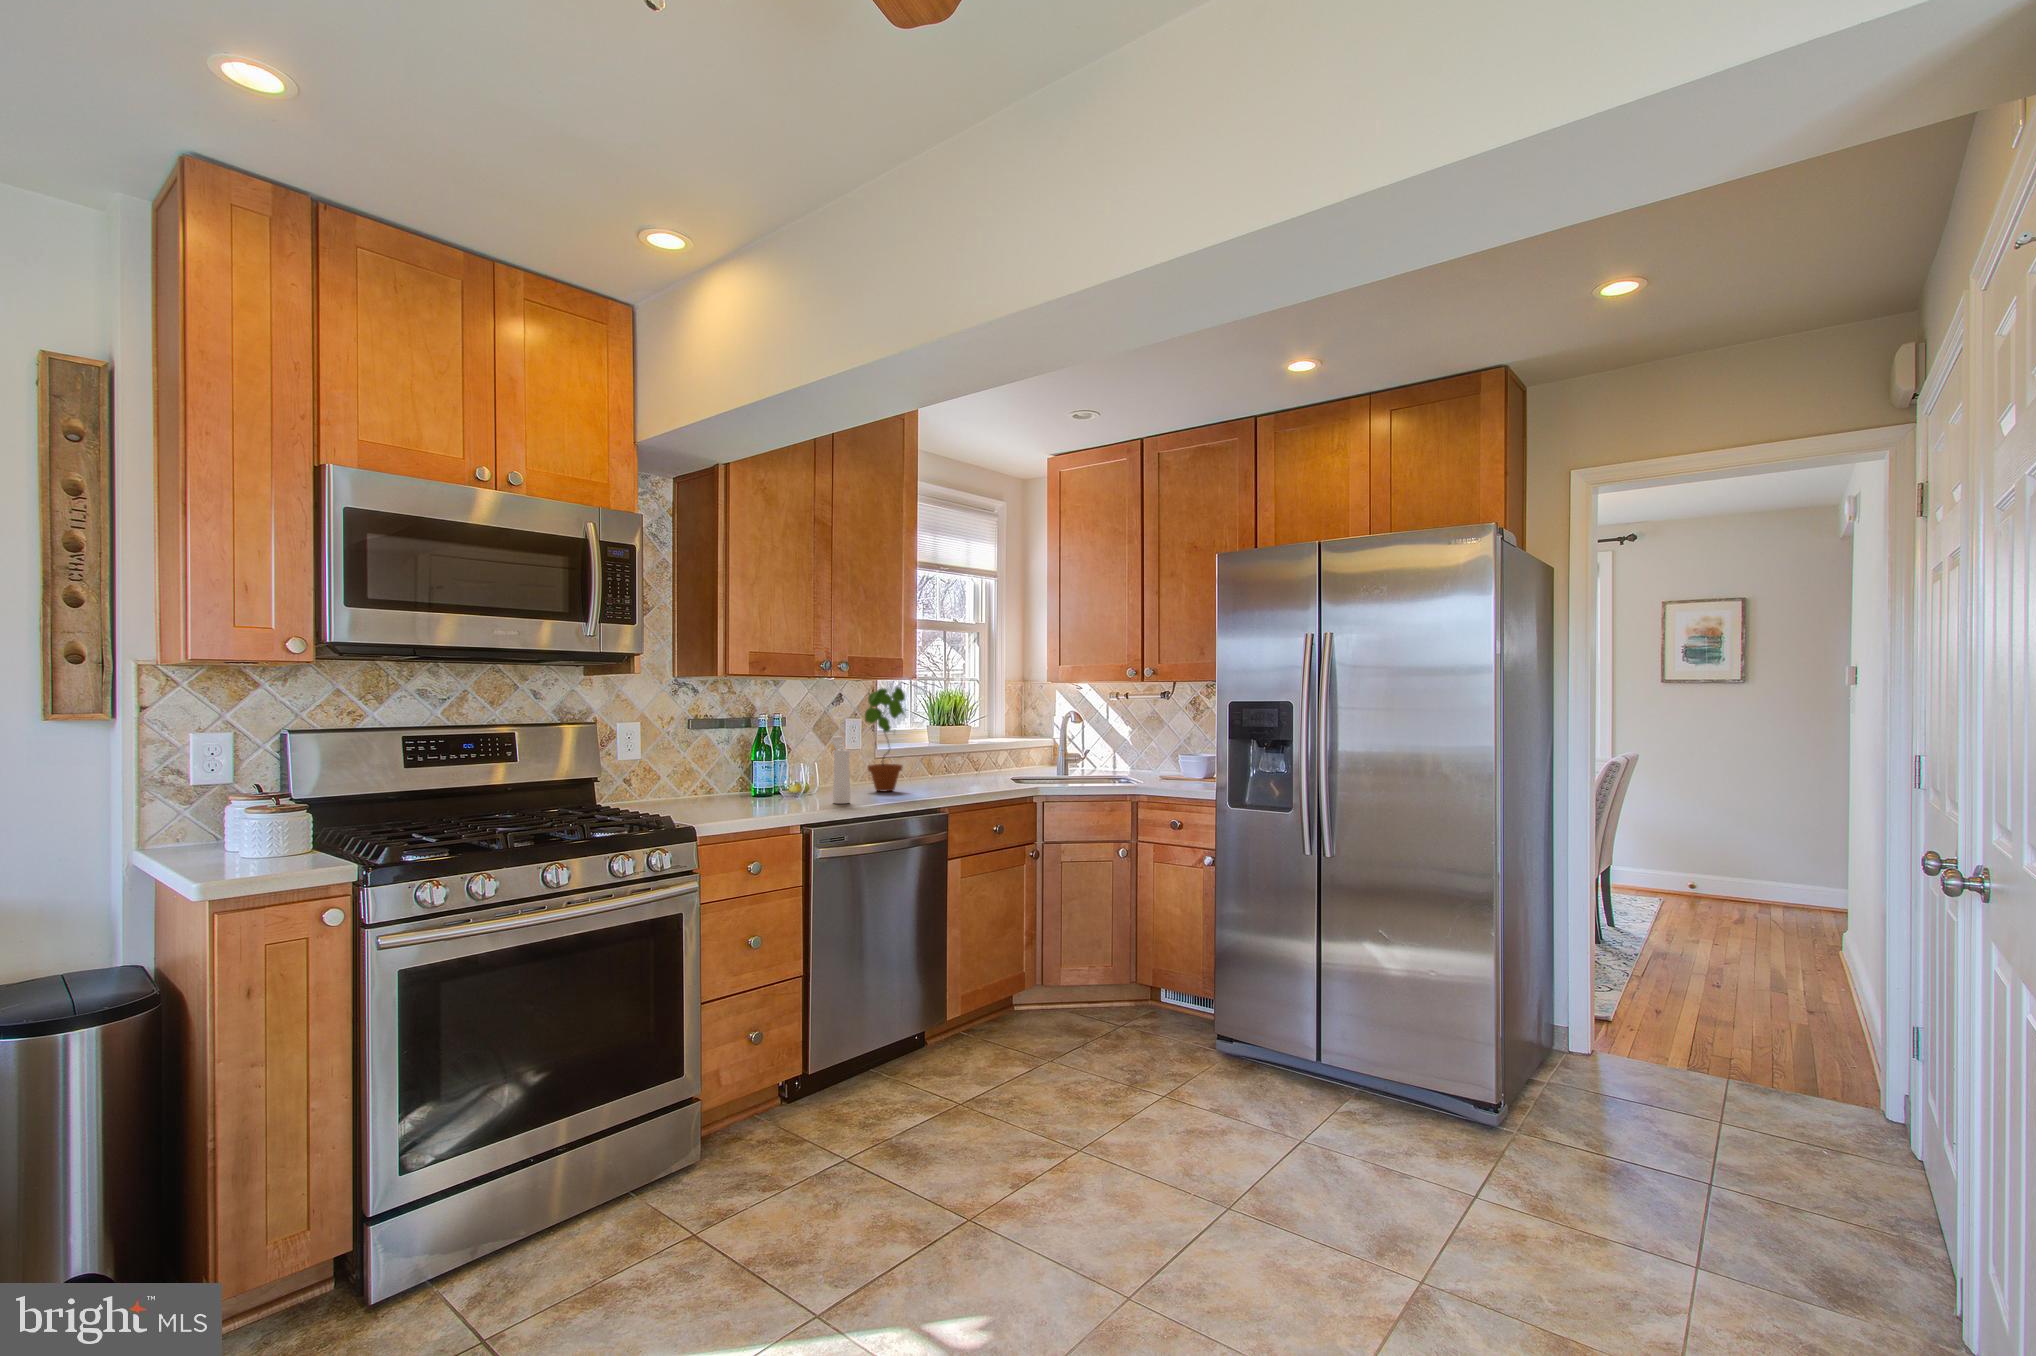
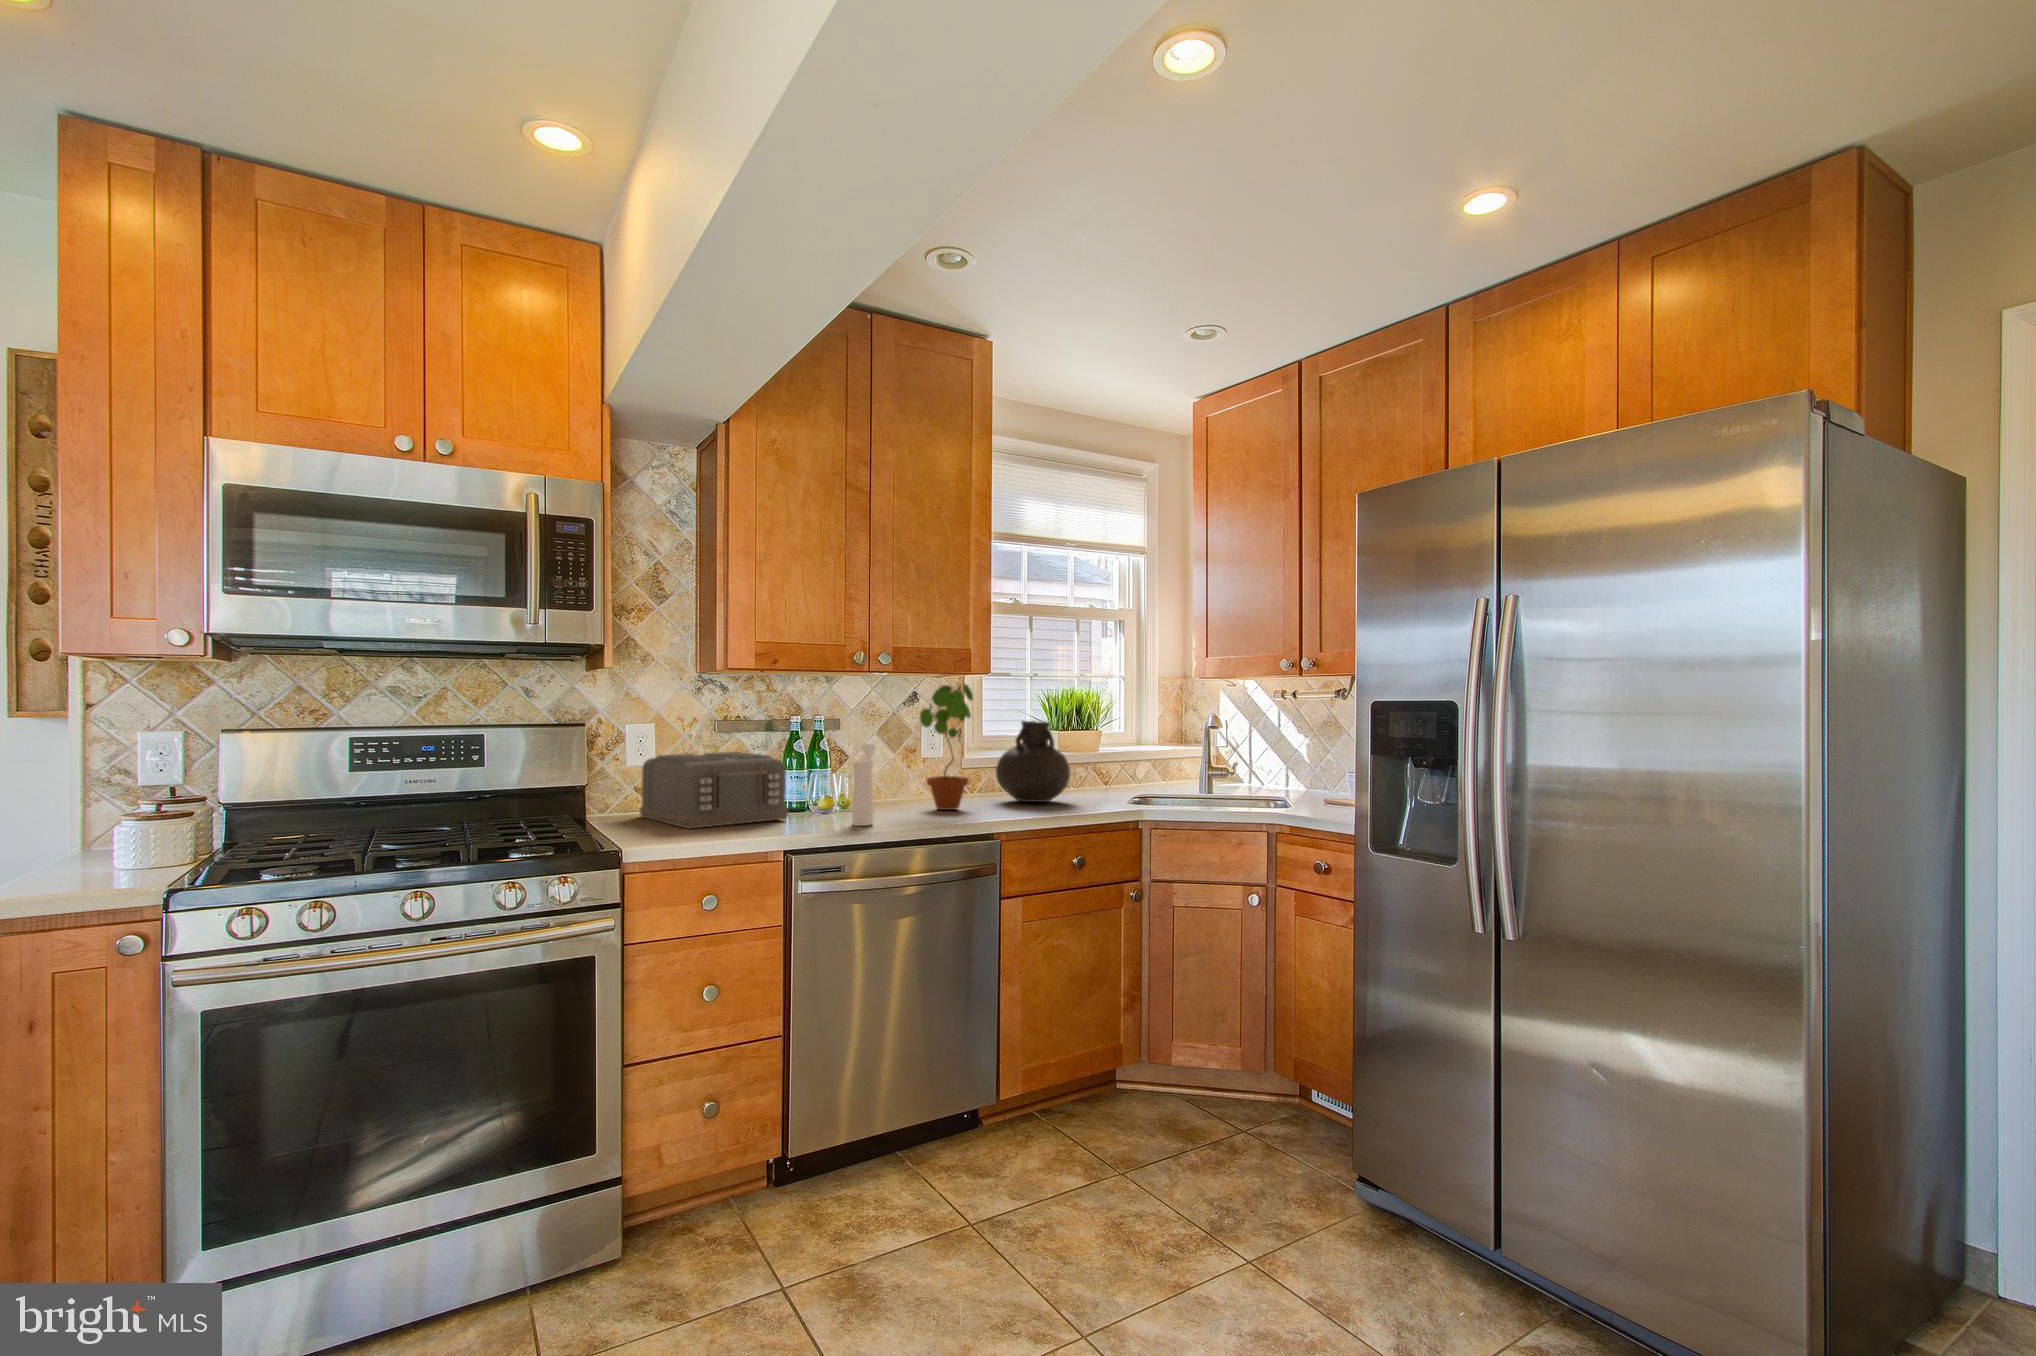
vase: none [911,718,972,784] -> present [996,721,1070,802]
toaster: none [637,746,773,810] -> present [640,752,788,829]

